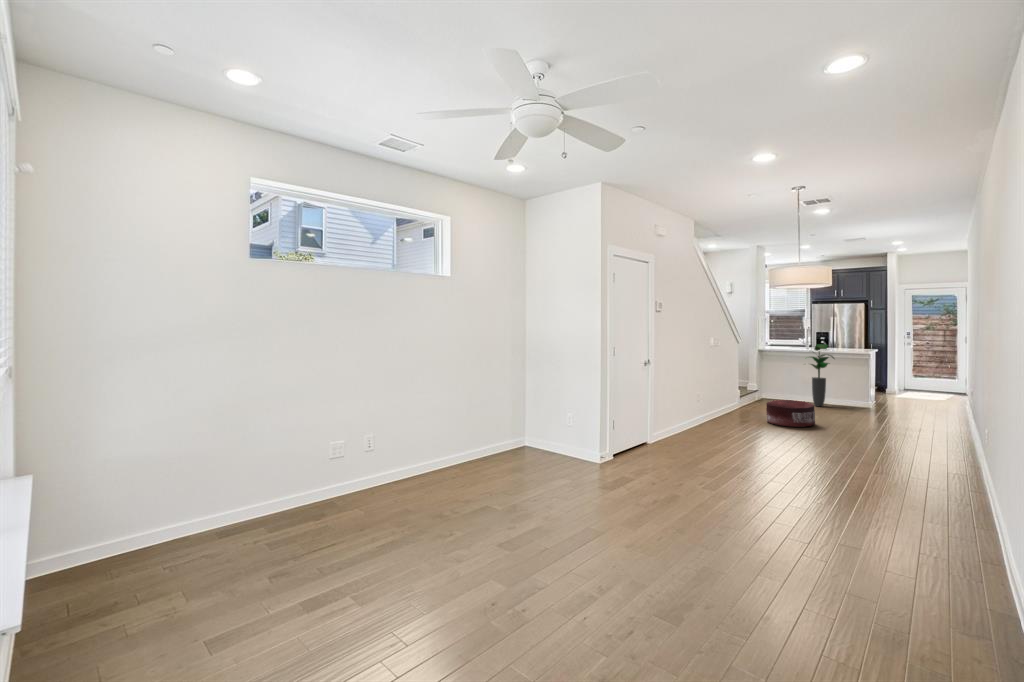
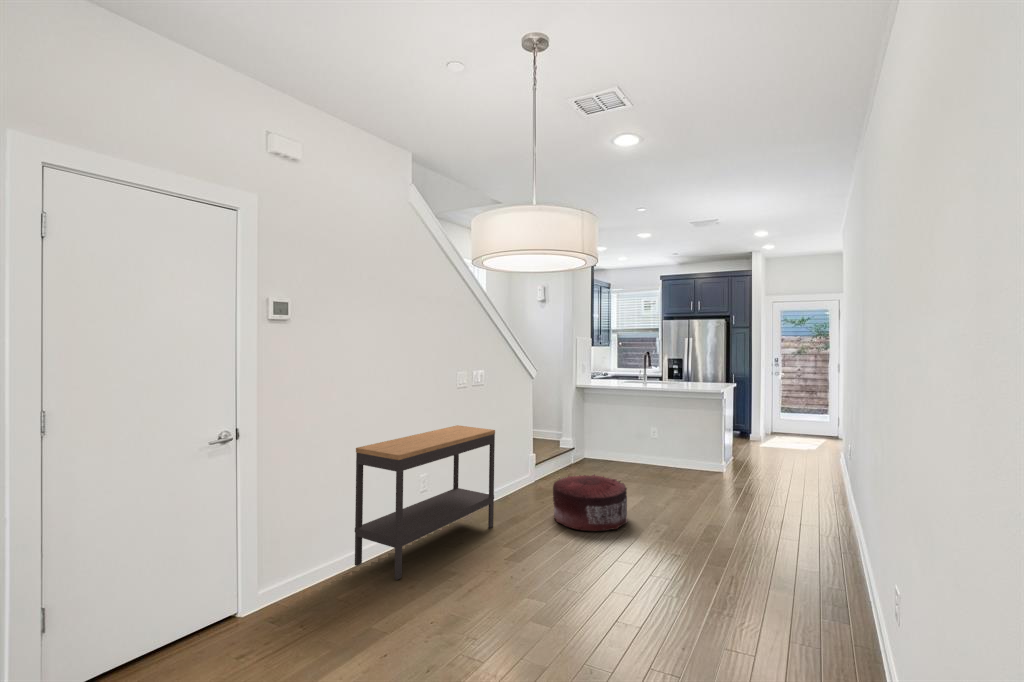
potted plant: present [811,344,834,406] -> none [634,375,677,470]
console table: none [678,370,735,437] -> present [355,425,495,580]

